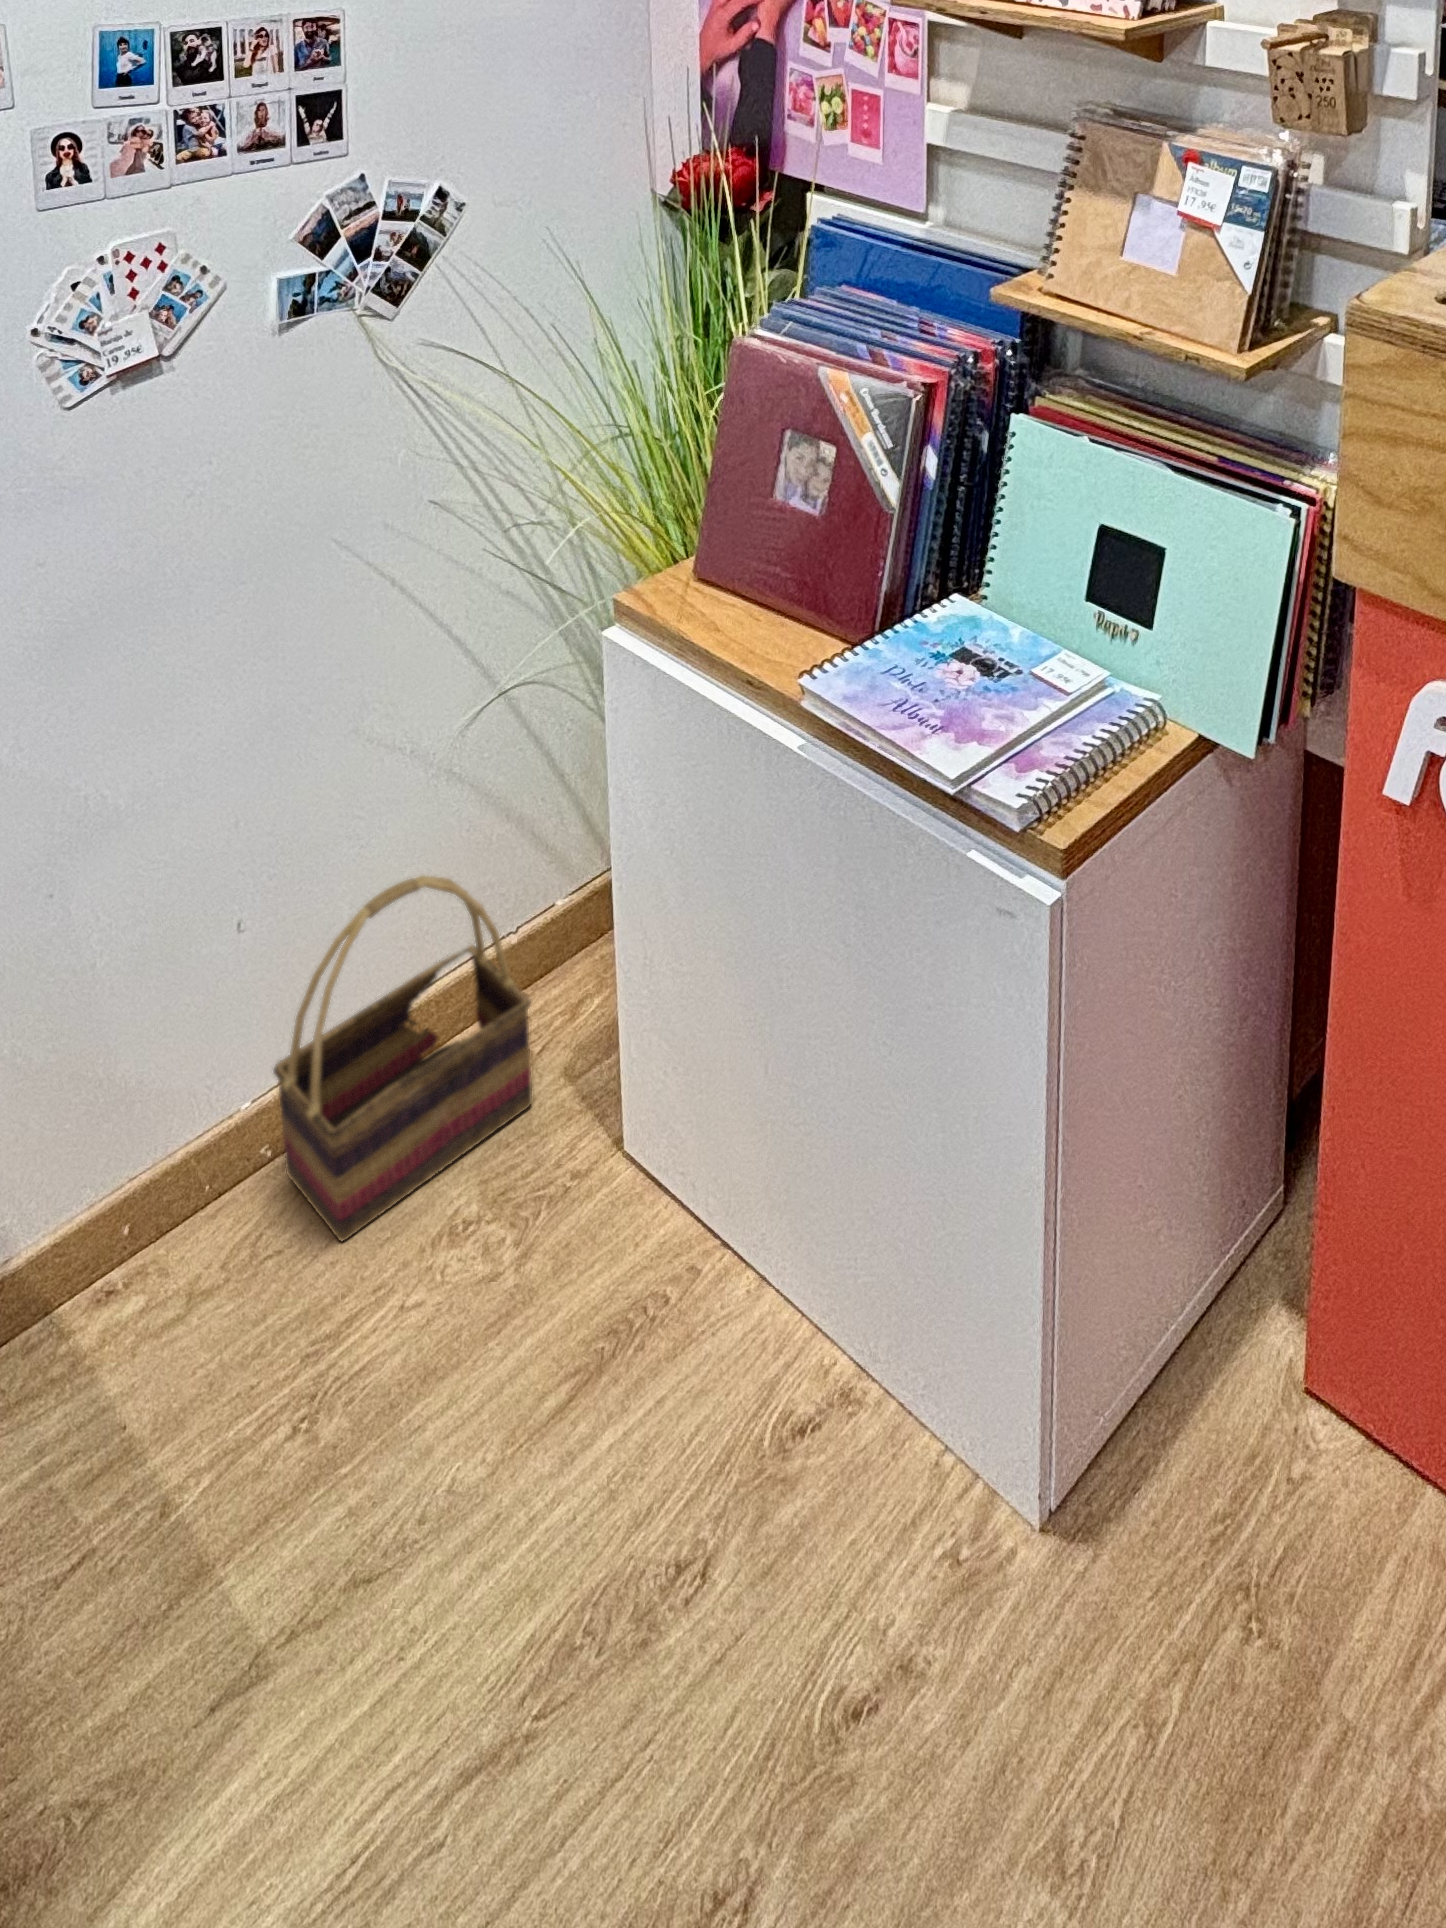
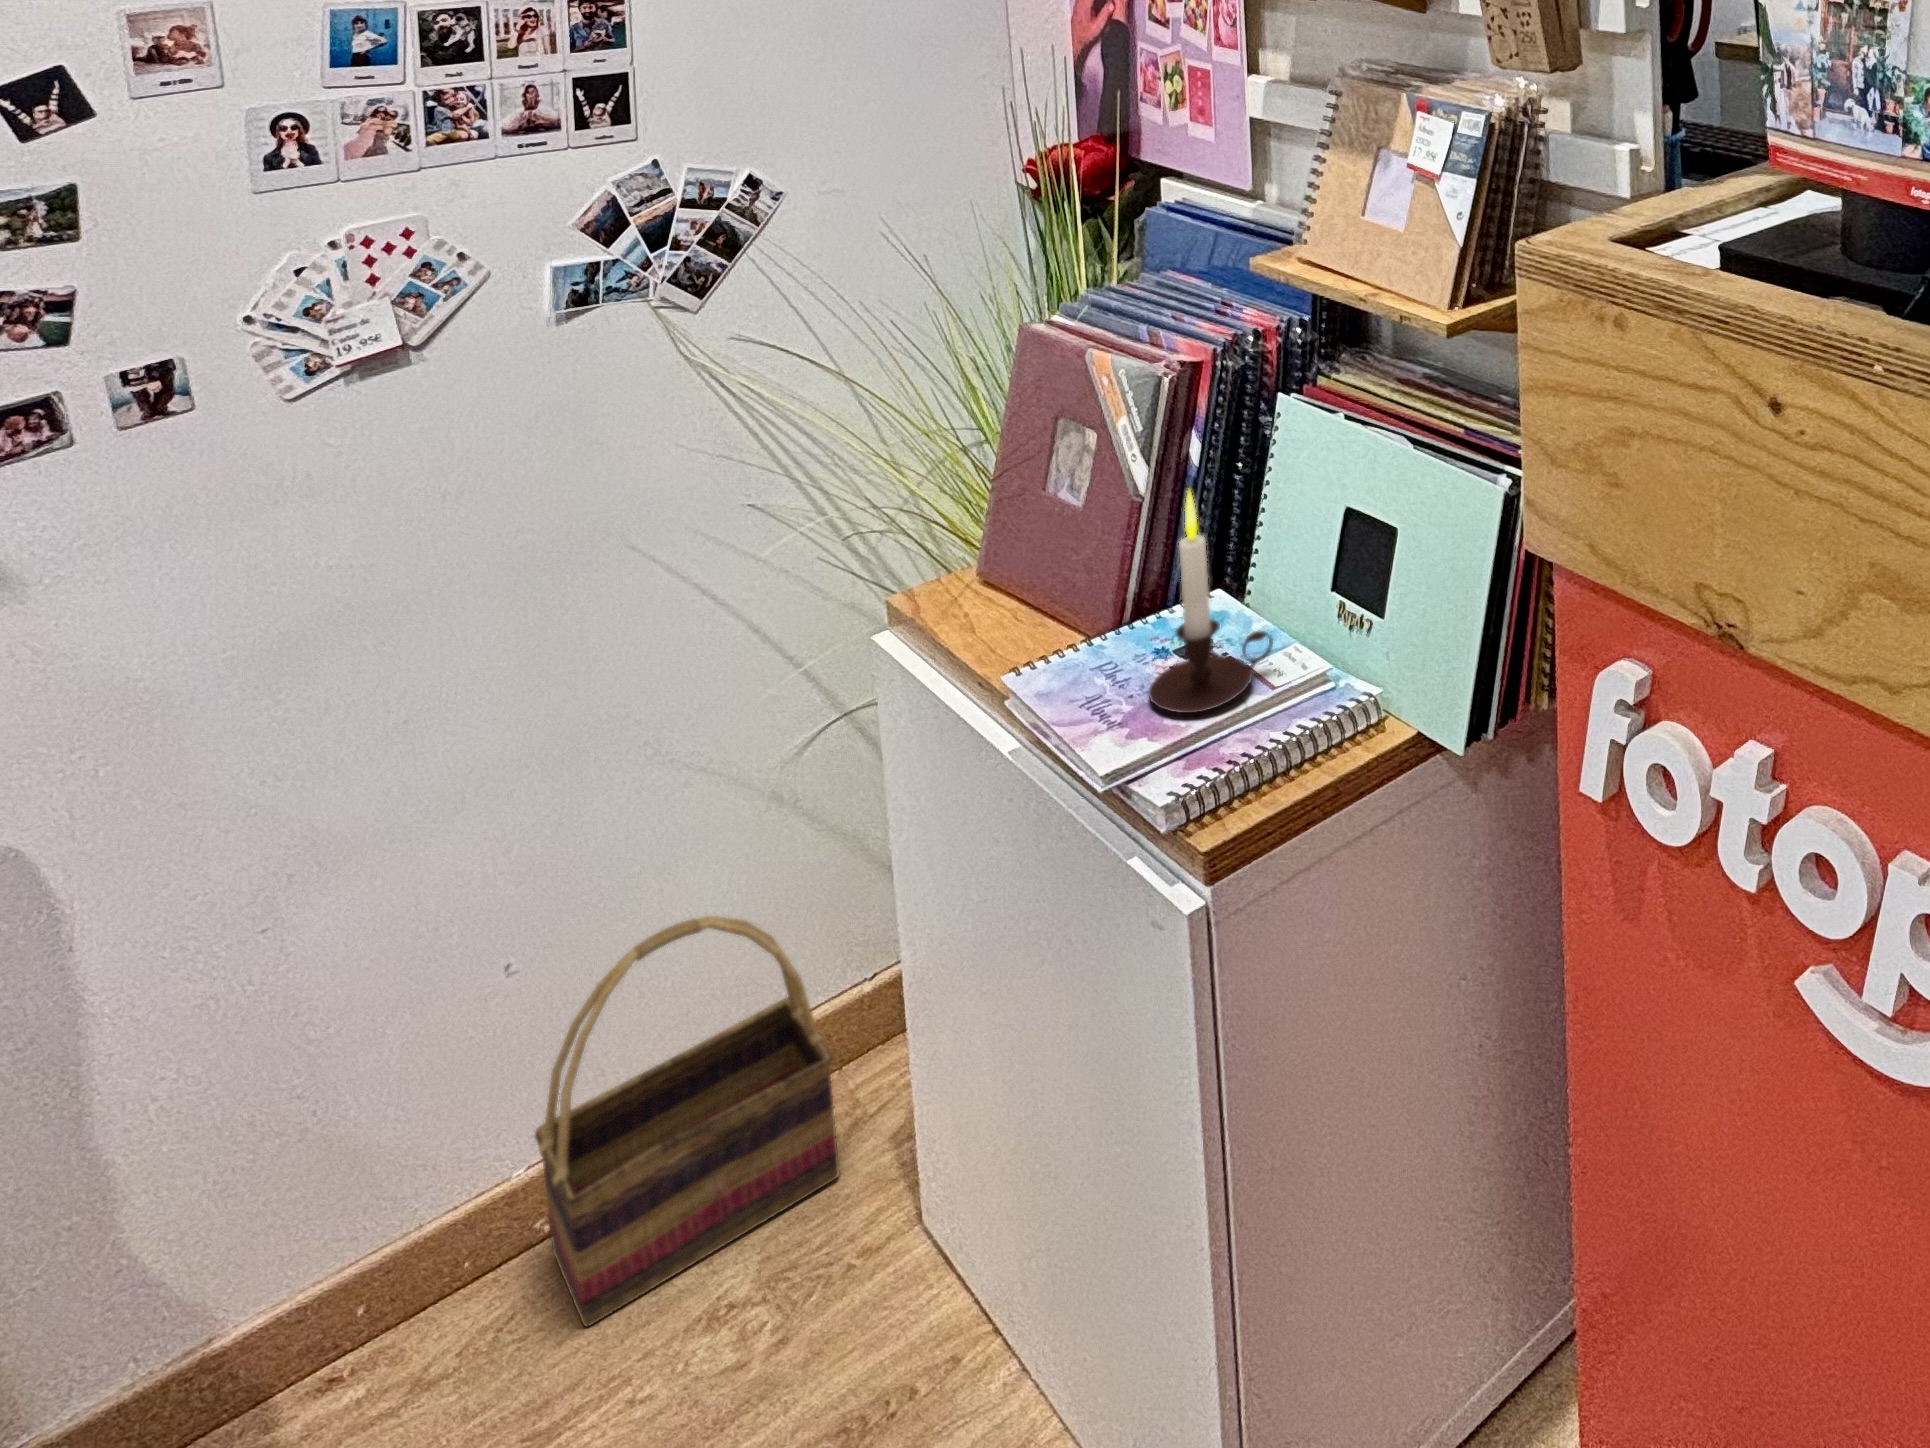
candle: none [941,512,1043,717] -> present [1149,491,1273,713]

